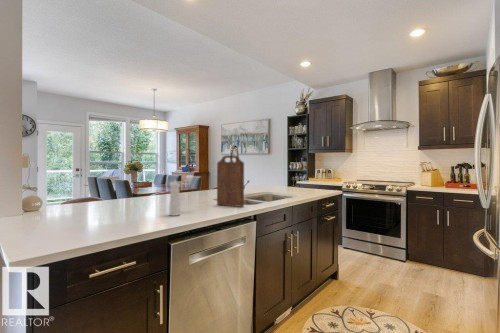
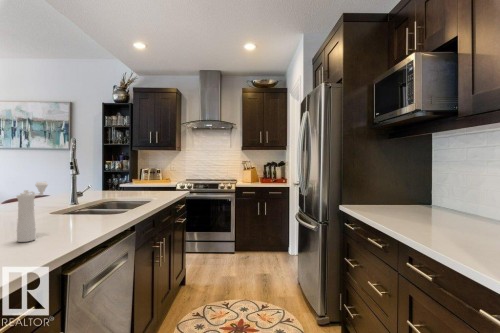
cutting board: present [217,155,244,207] -> none [67,154,110,220]

